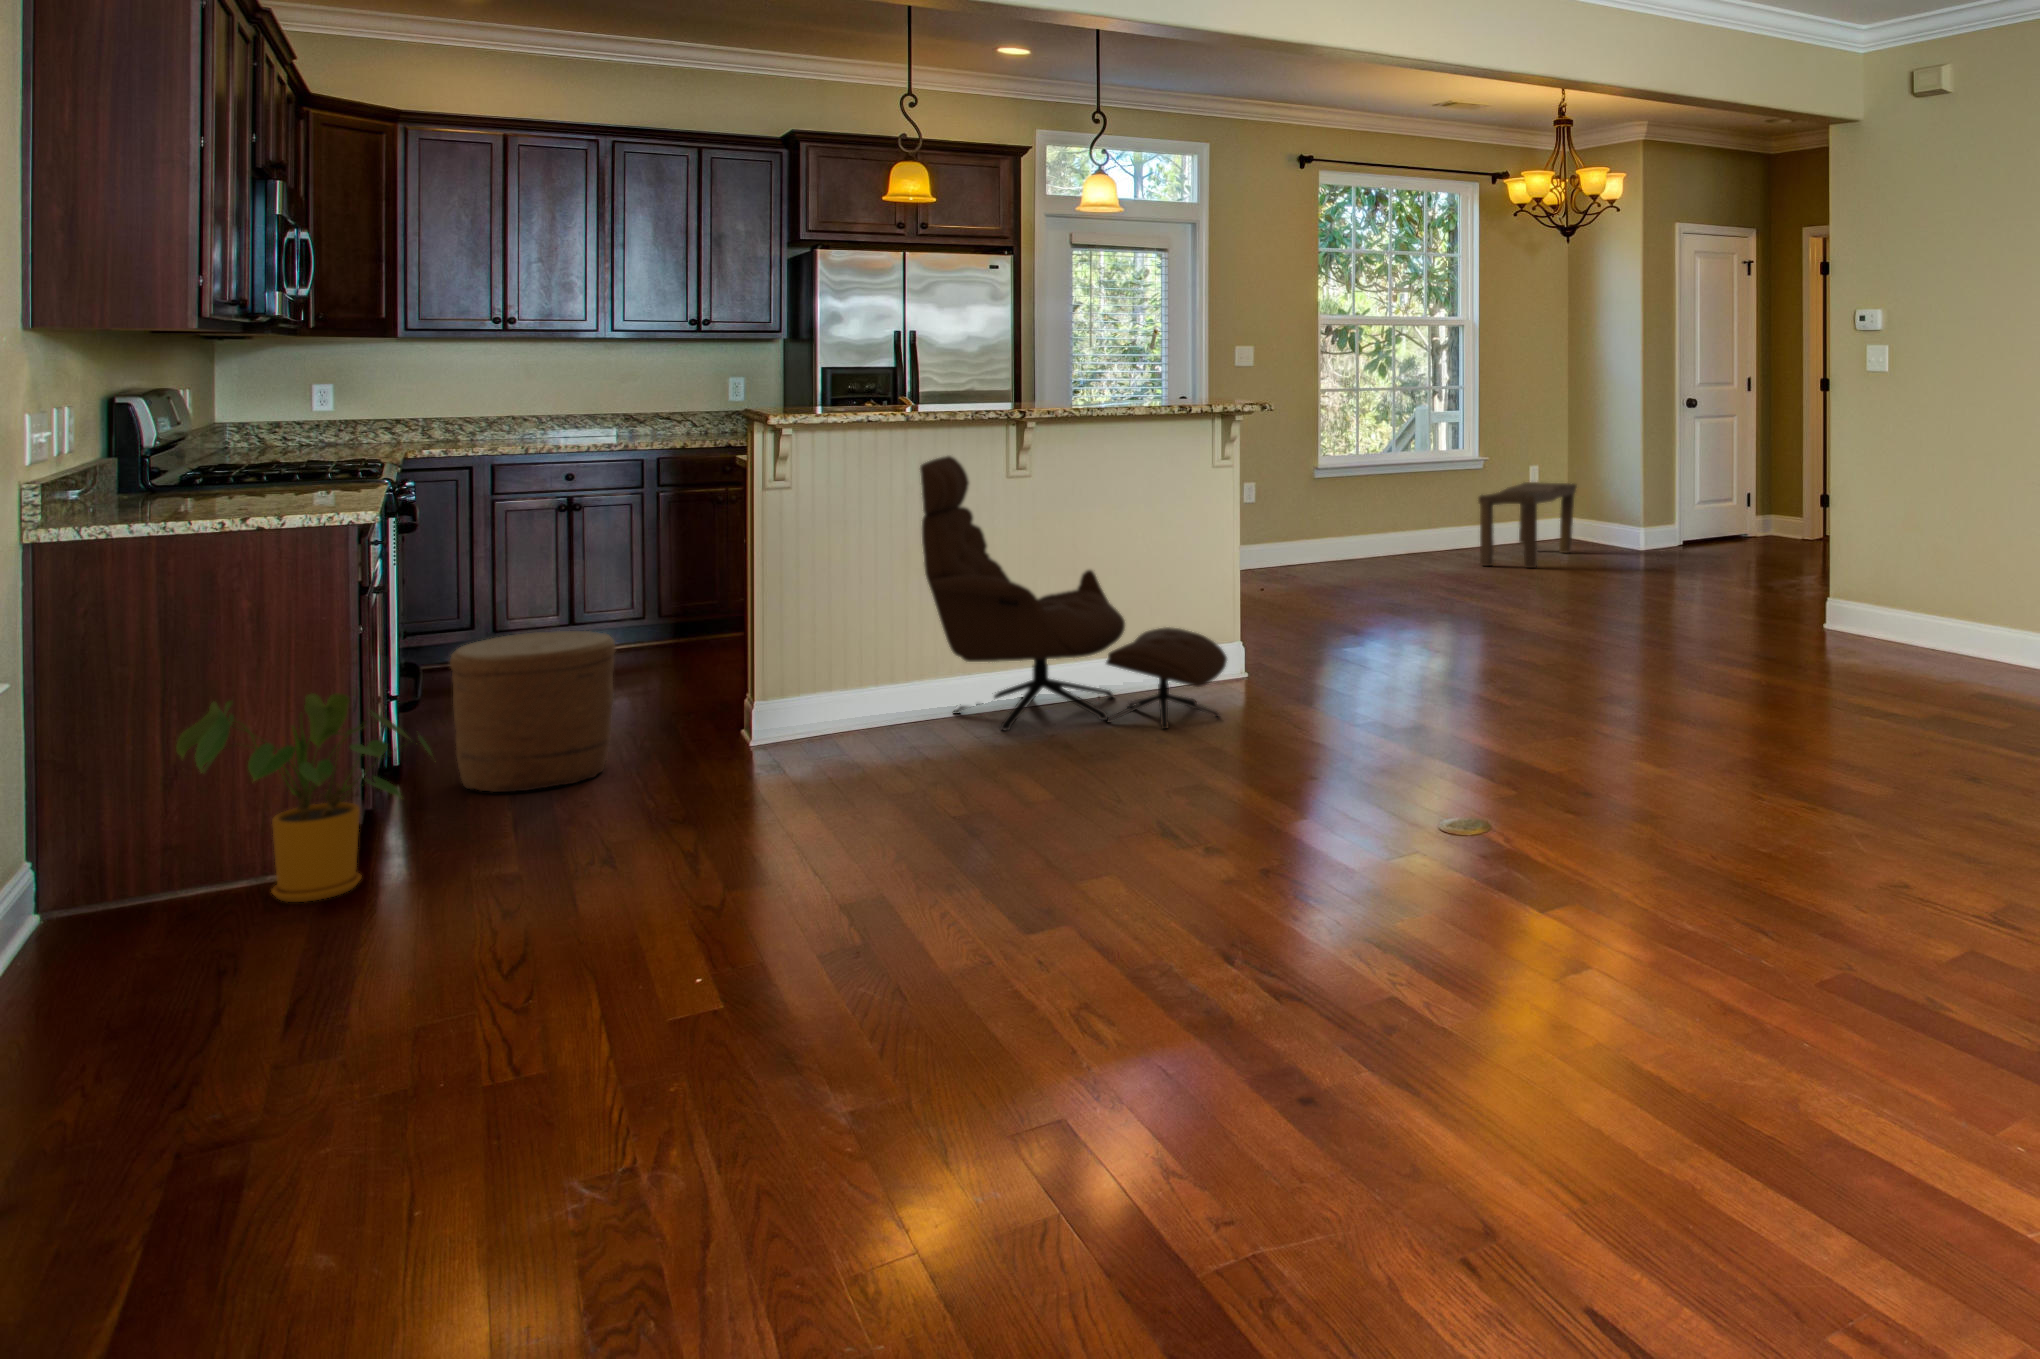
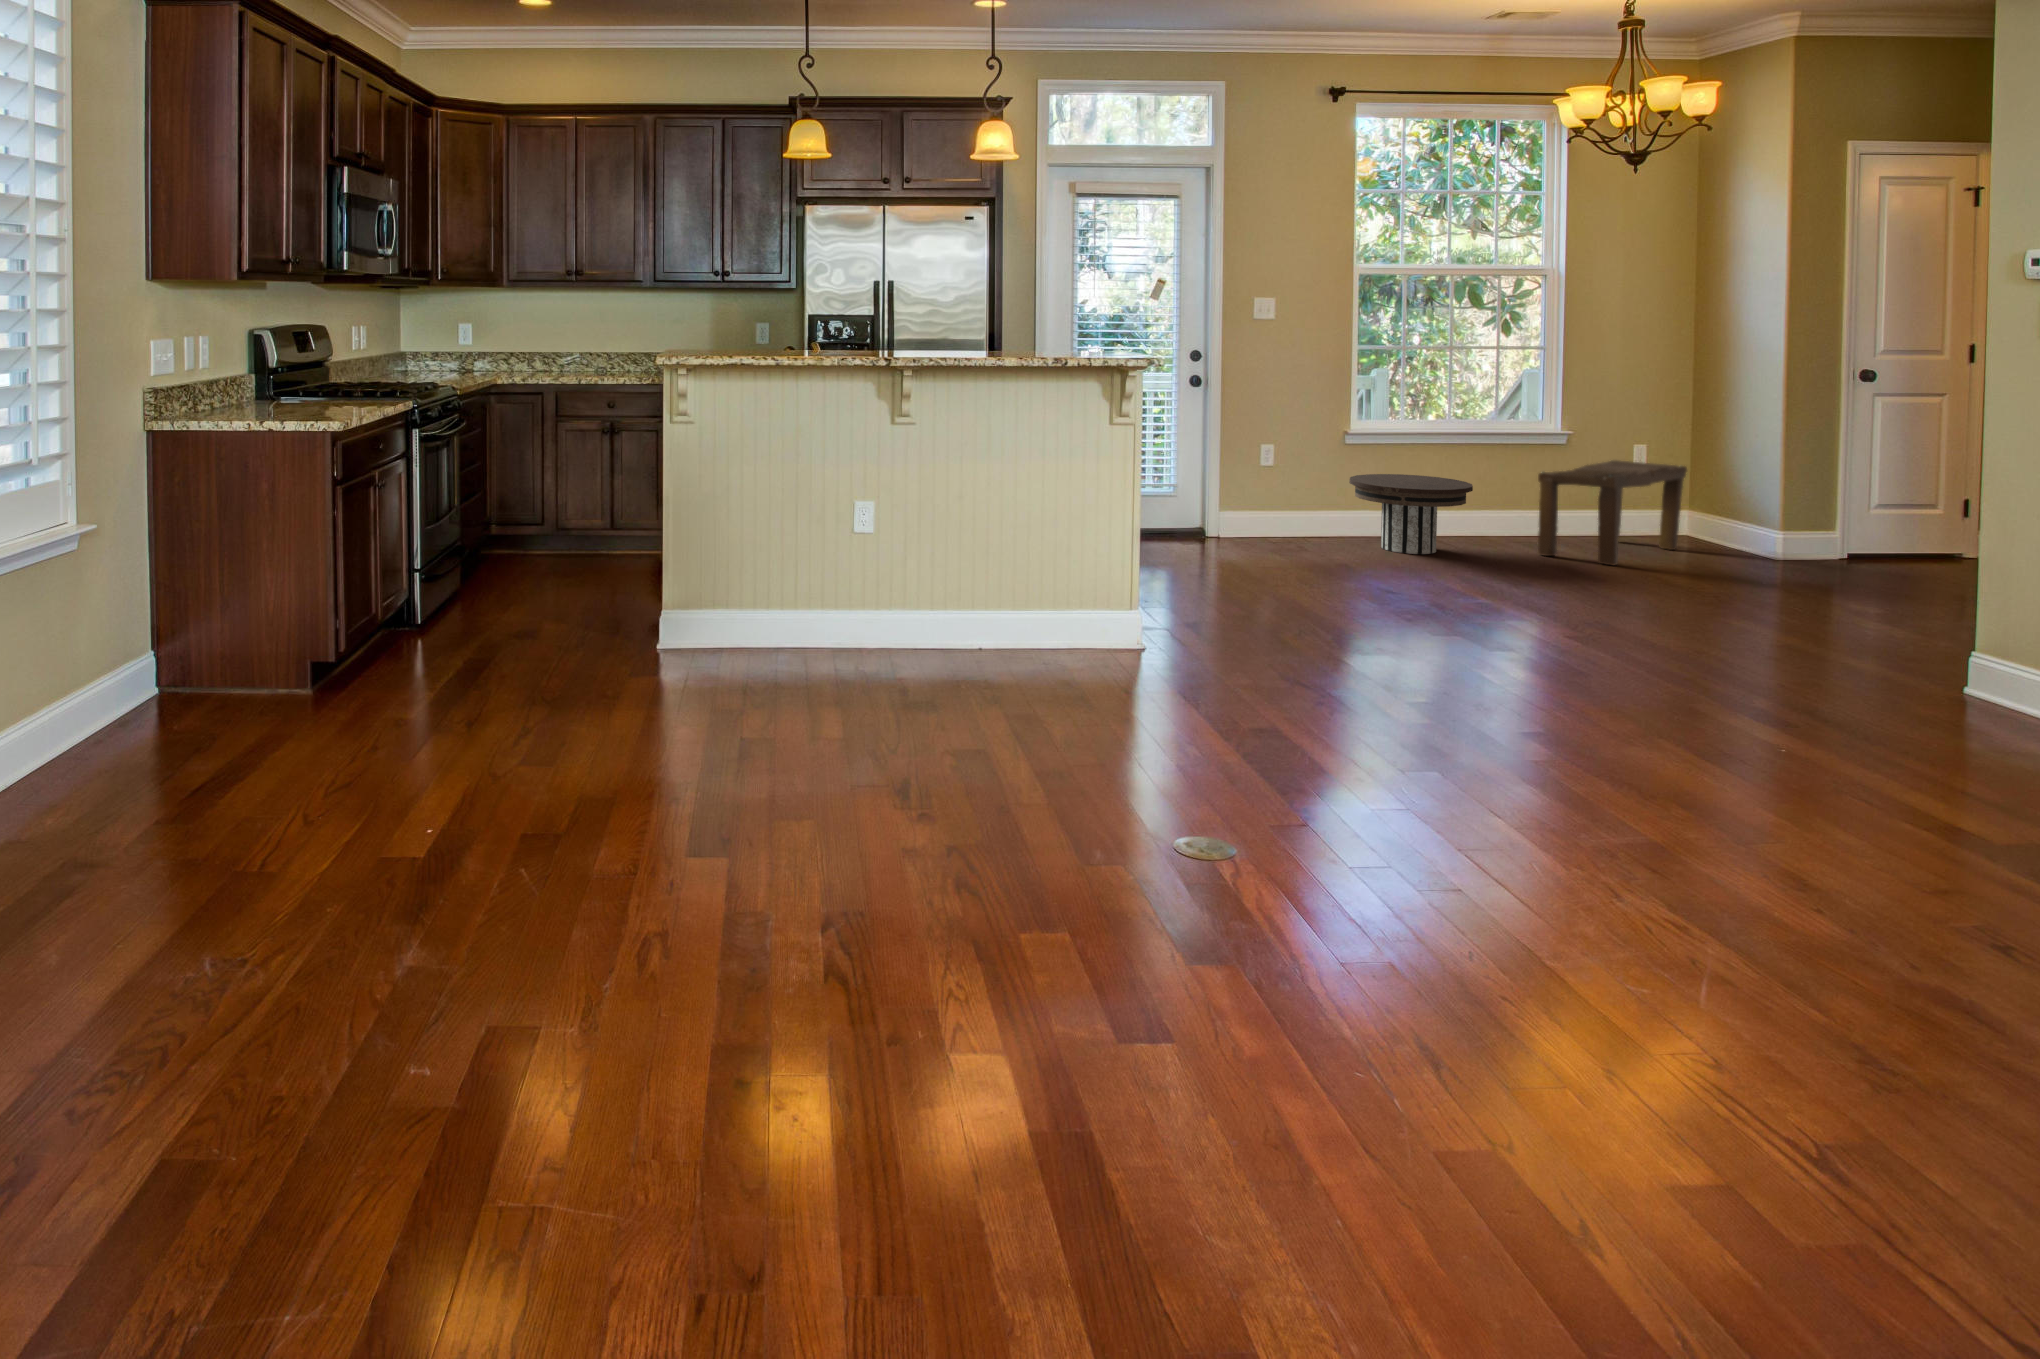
lounge chair: present [920,456,1227,730] -> none [778,396,1095,724]
side table: none [1334,505,1433,575] -> present [1349,474,1473,554]
woven basket: present [450,631,616,792] -> none [367,538,500,683]
house plant: present [176,693,432,902] -> none [48,580,240,769]

